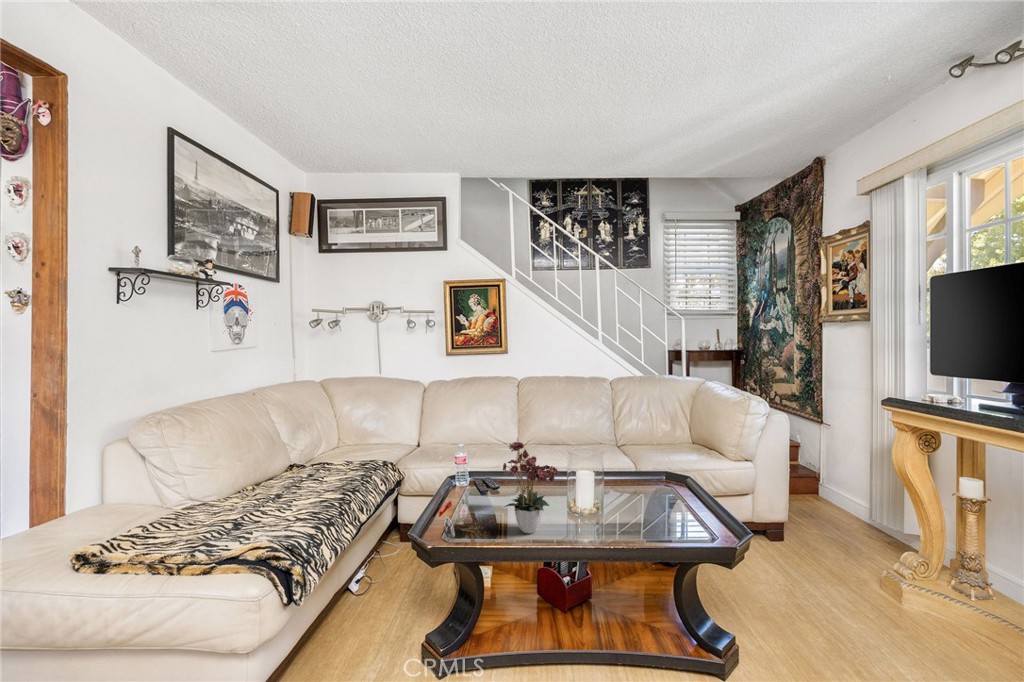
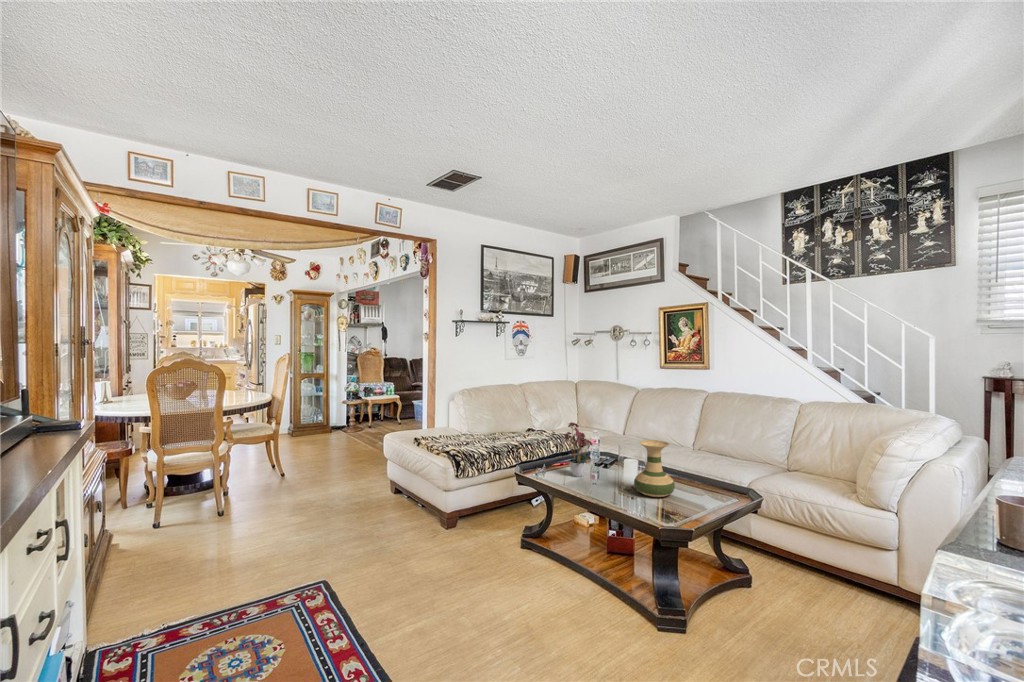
vase: none [634,446,692,530] -> present [634,440,675,497]

